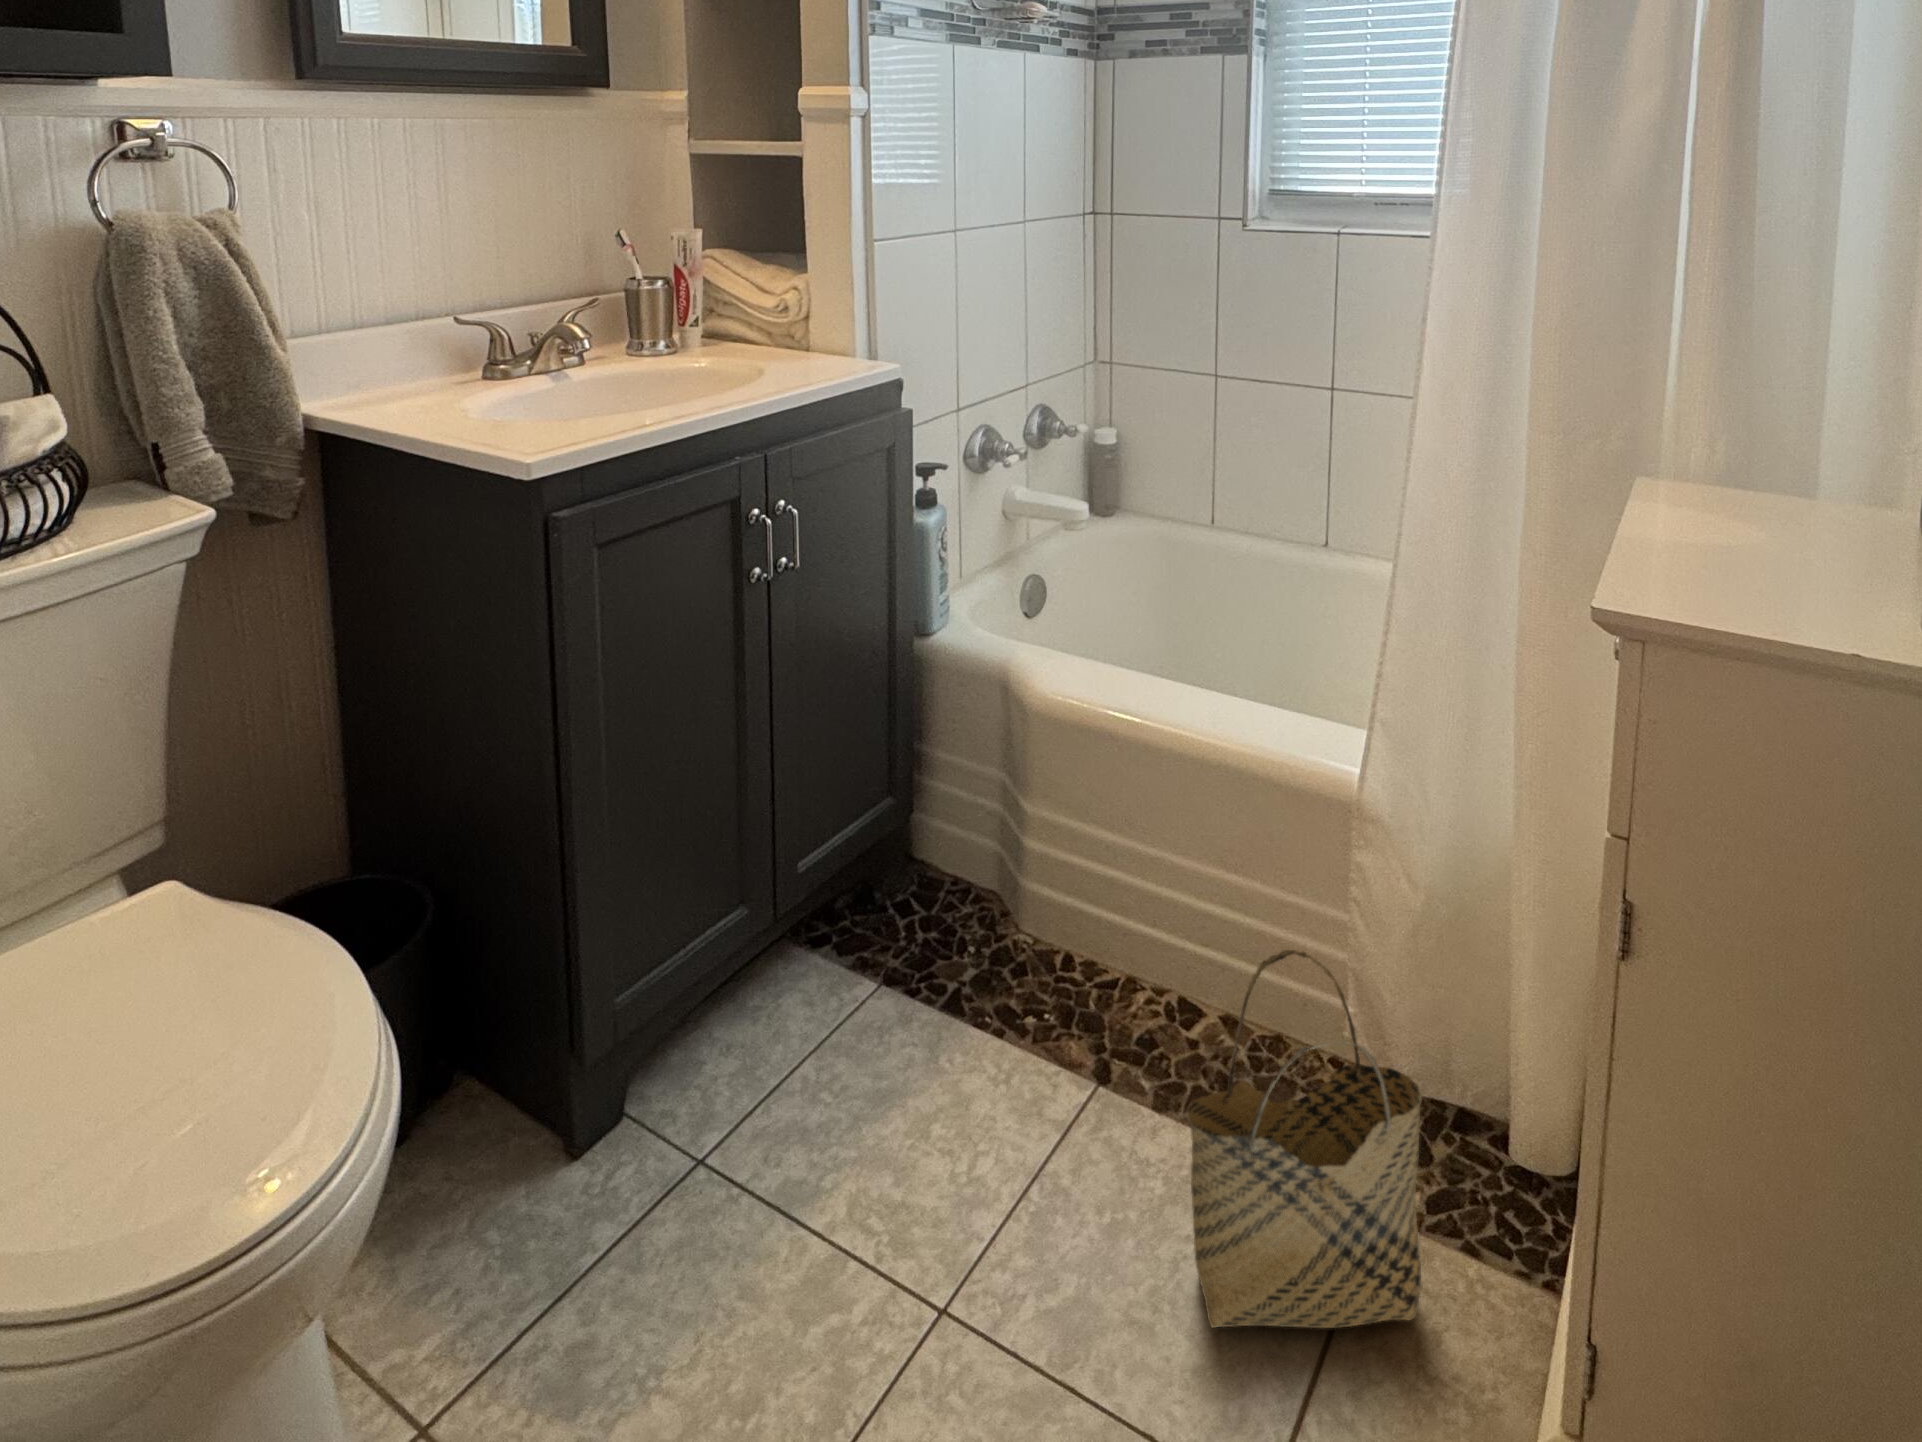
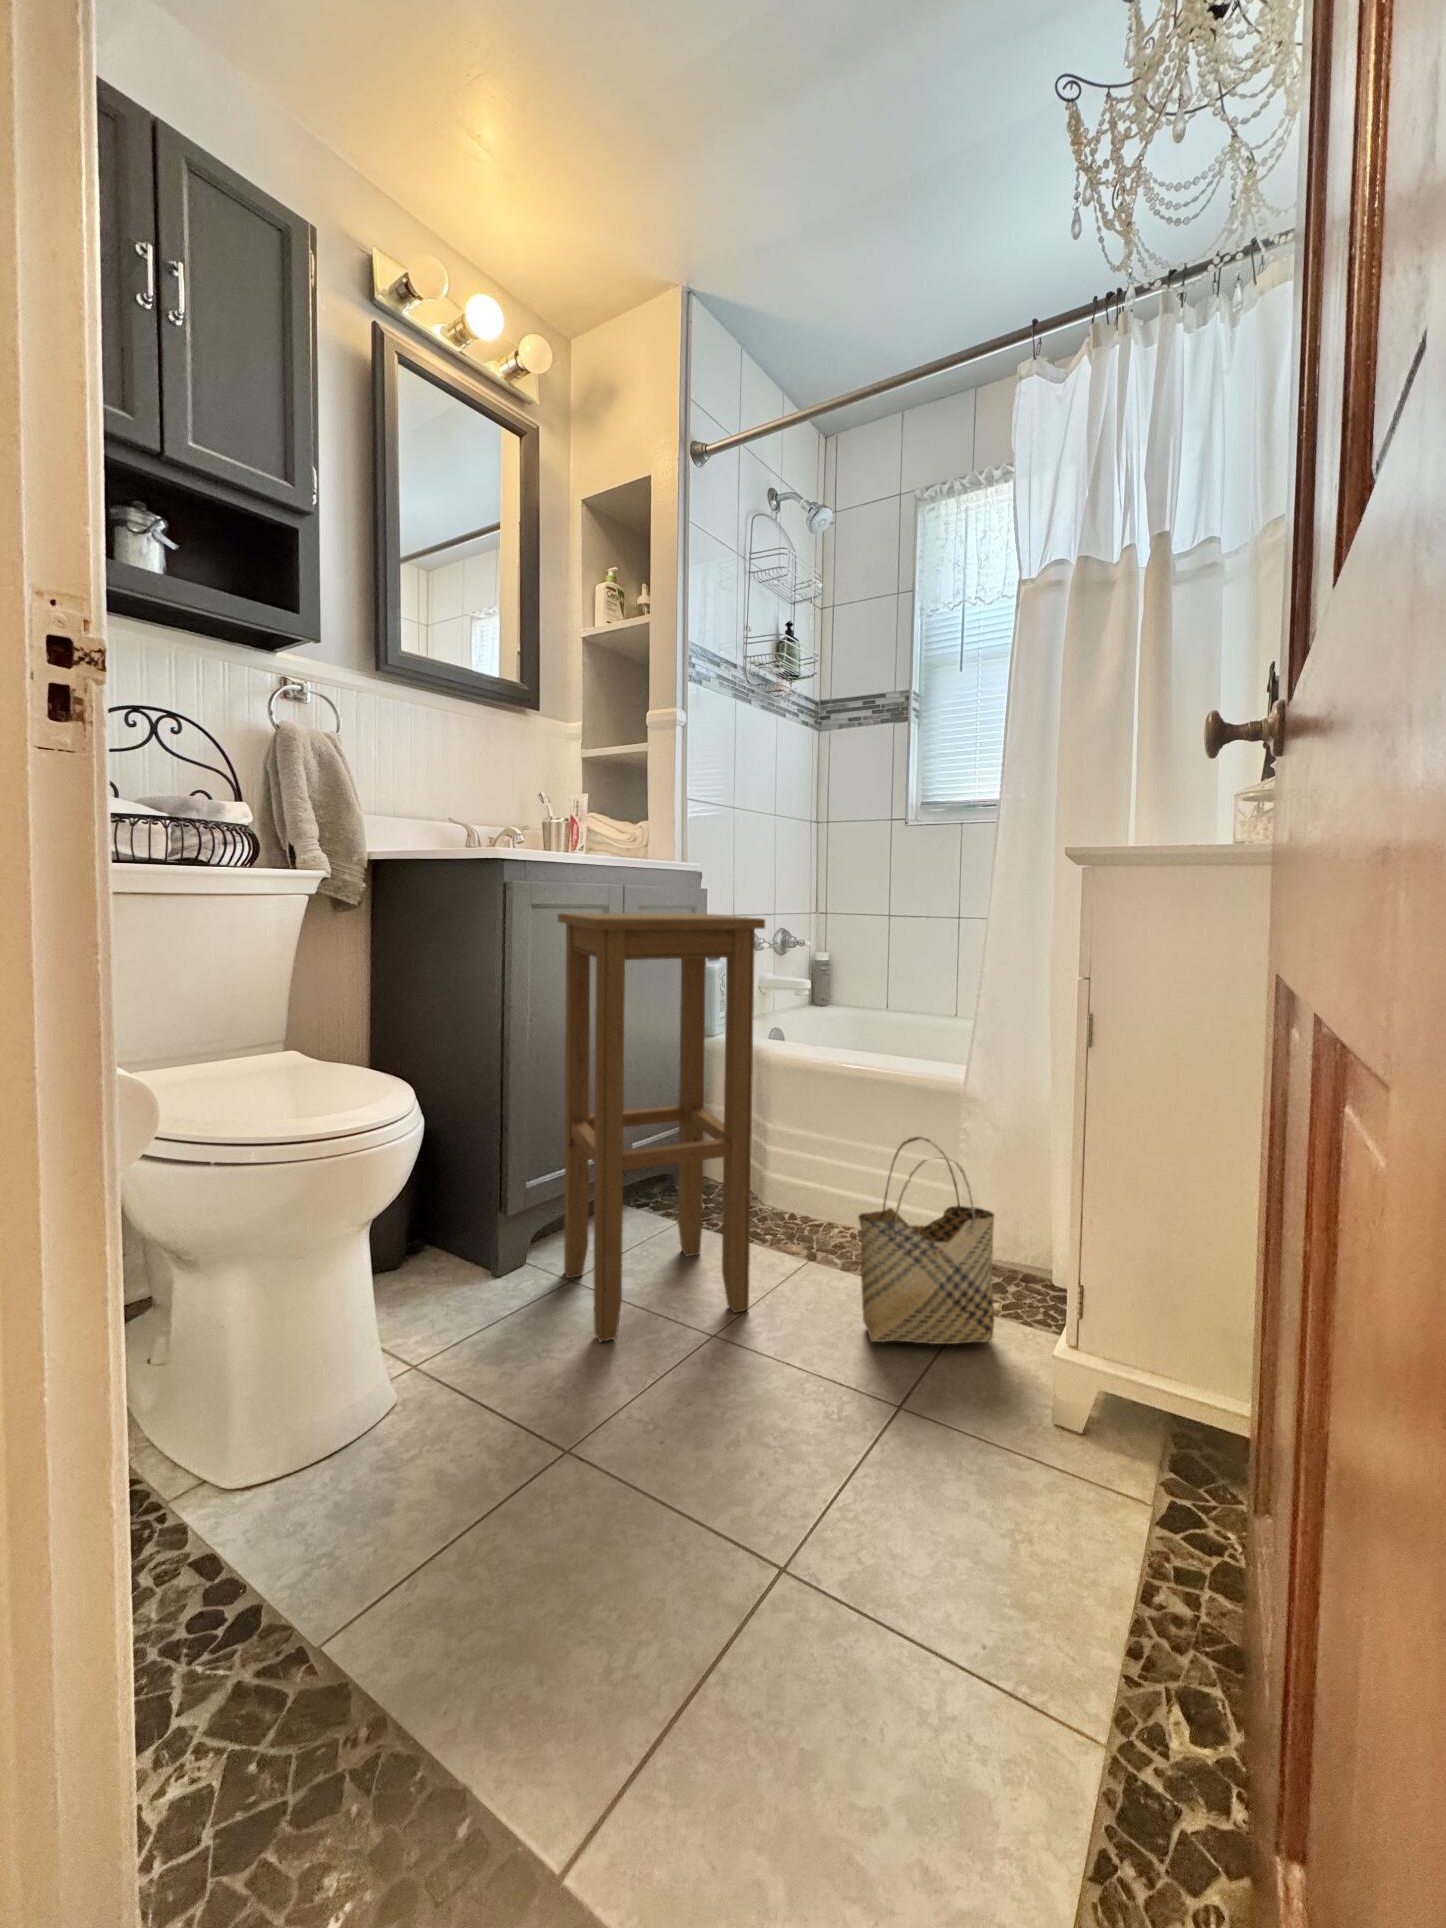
stool: none [643,513,1015,1342] -> present [558,913,765,1342]

